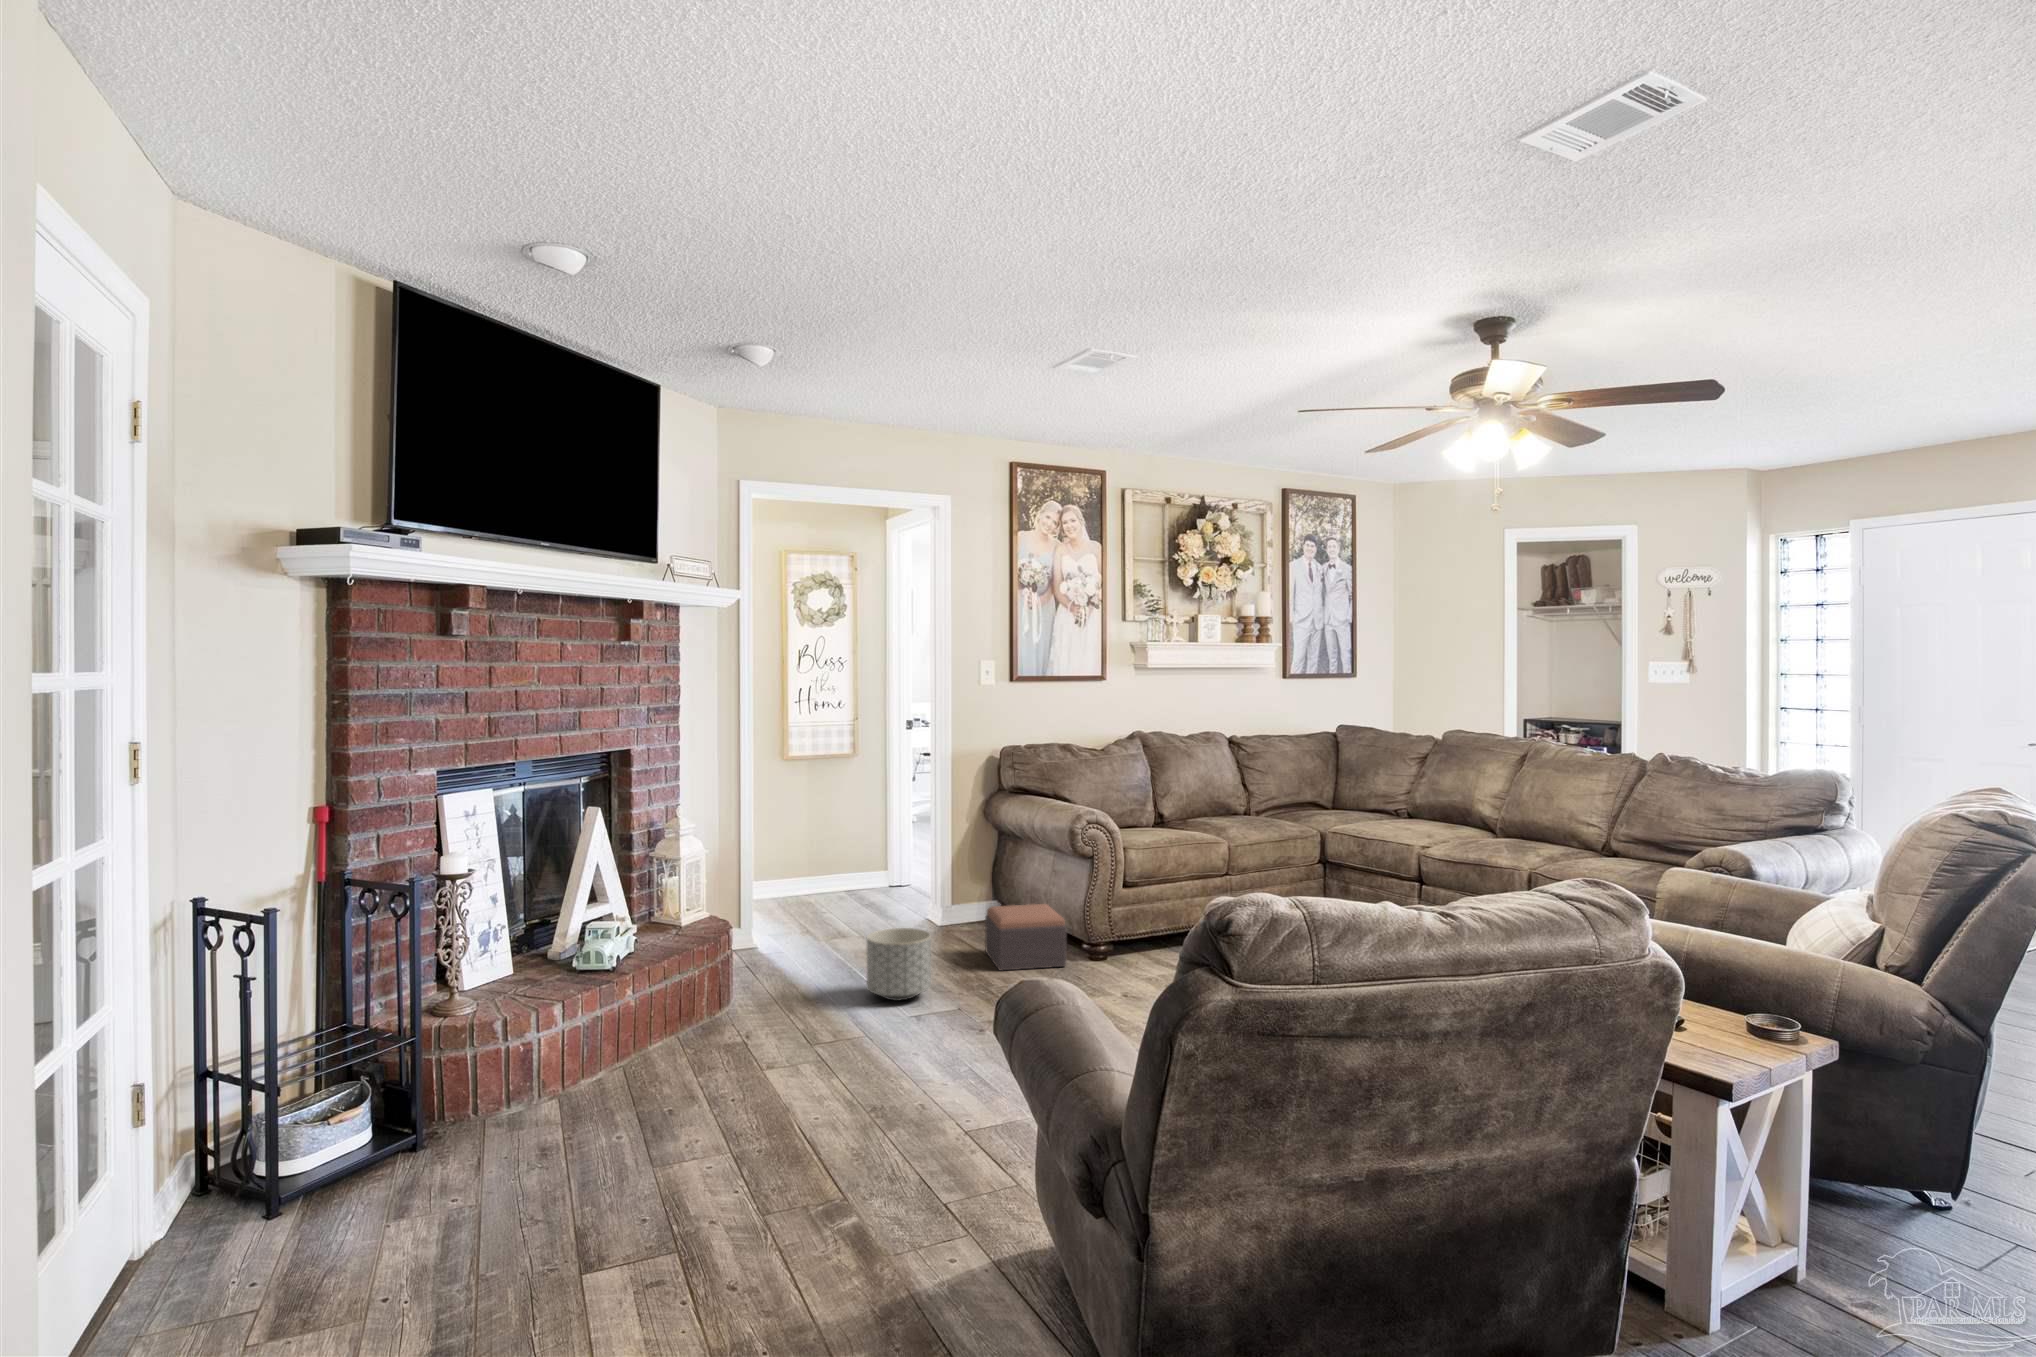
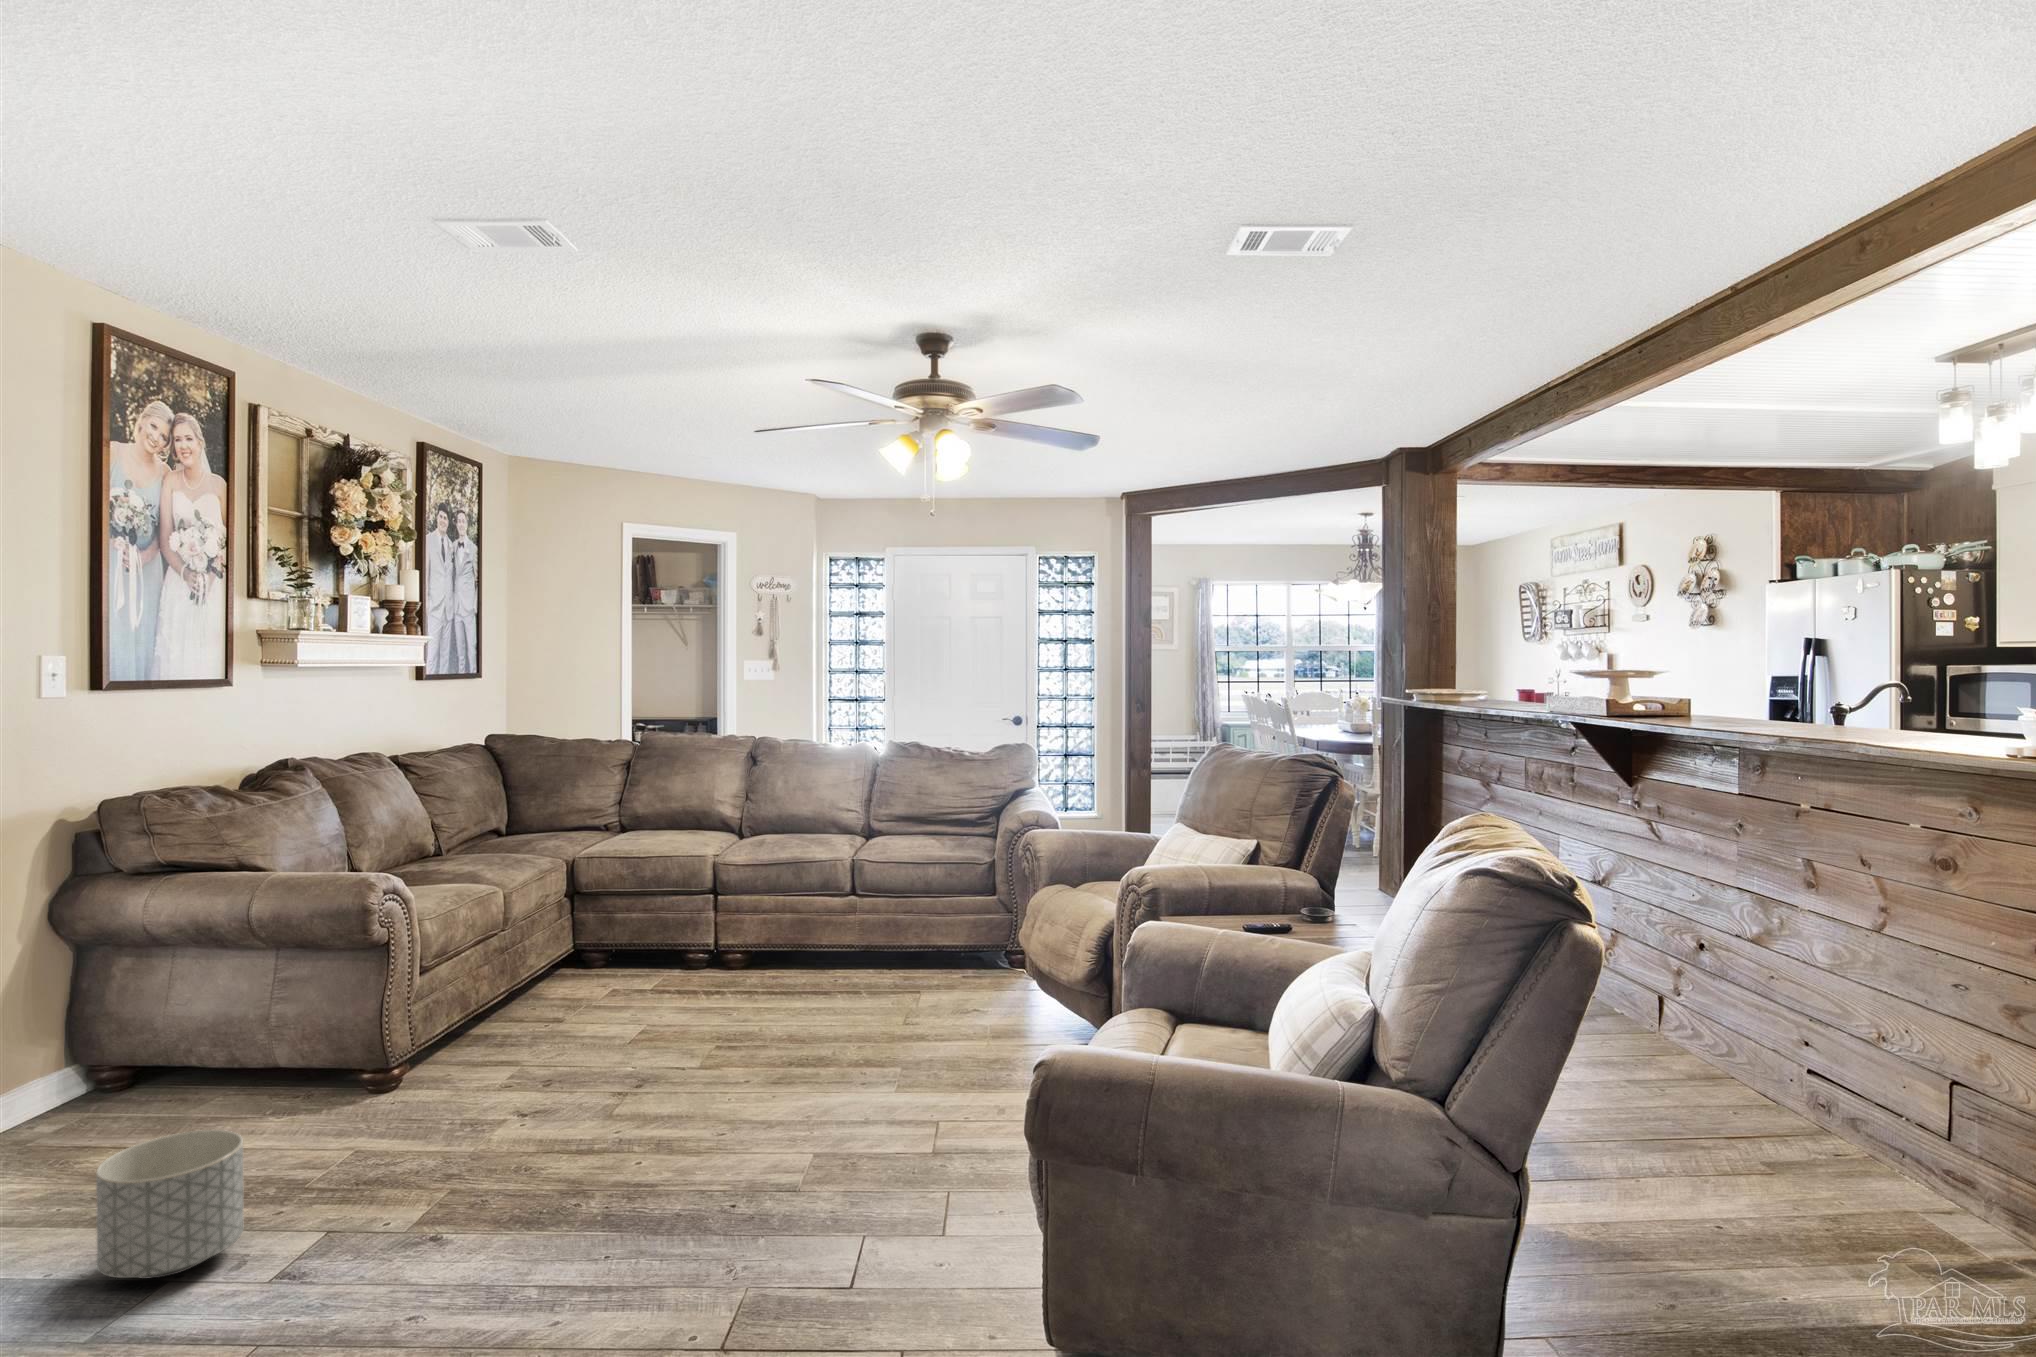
footstool: present [985,904,1066,971] -> none [183,1034,363,1158]

